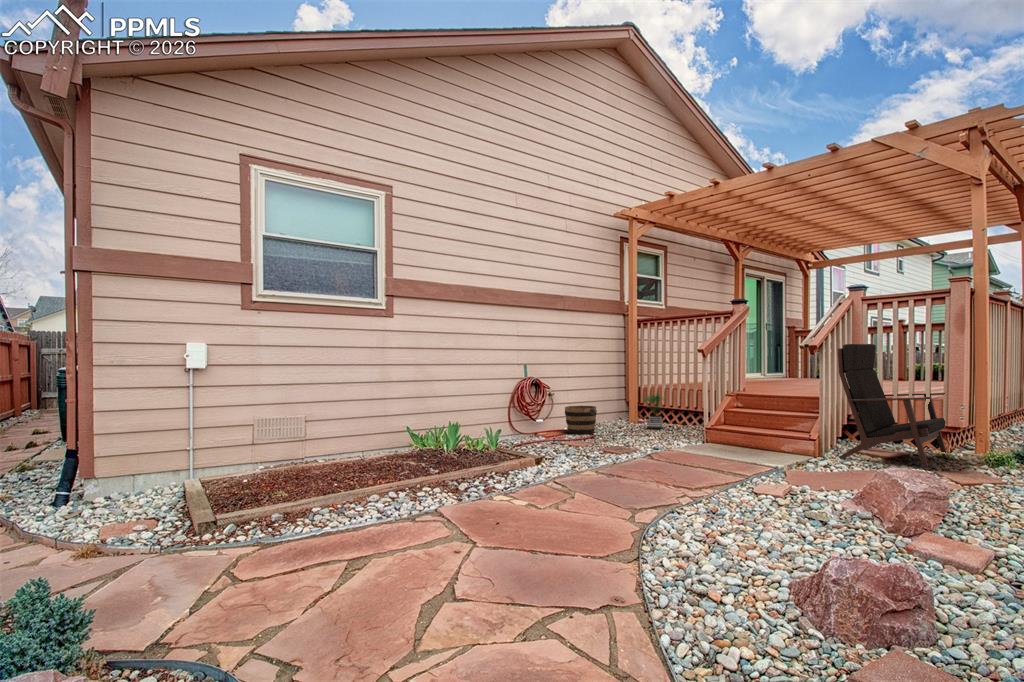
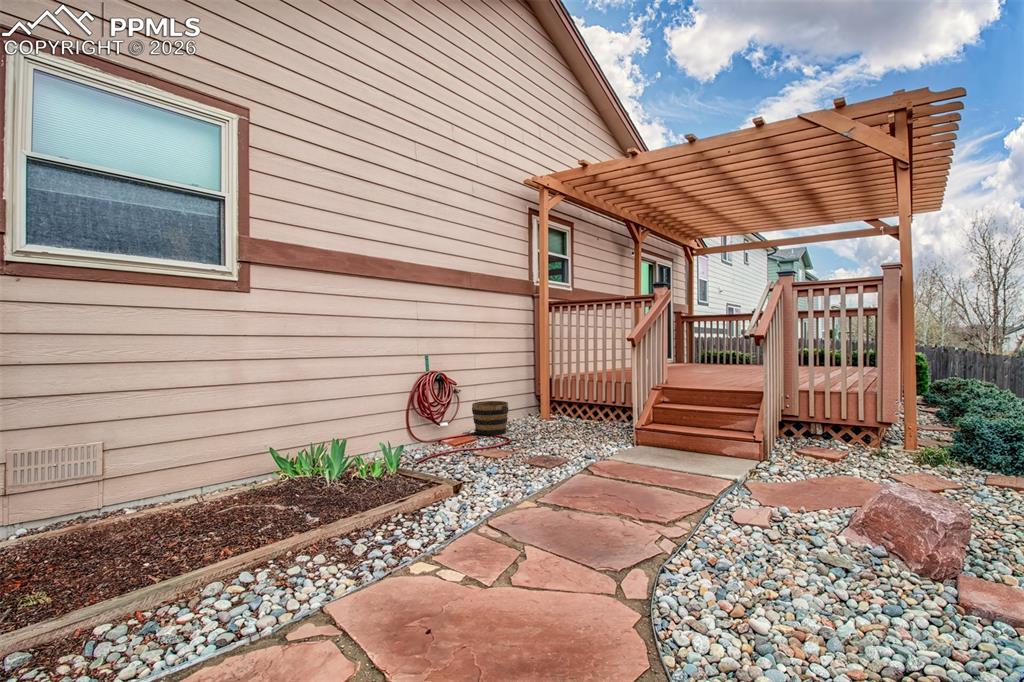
lounge chair: present [837,344,947,469] -> none [776,334,876,467]
potted plant: present [644,394,665,429] -> none [553,383,582,424]

